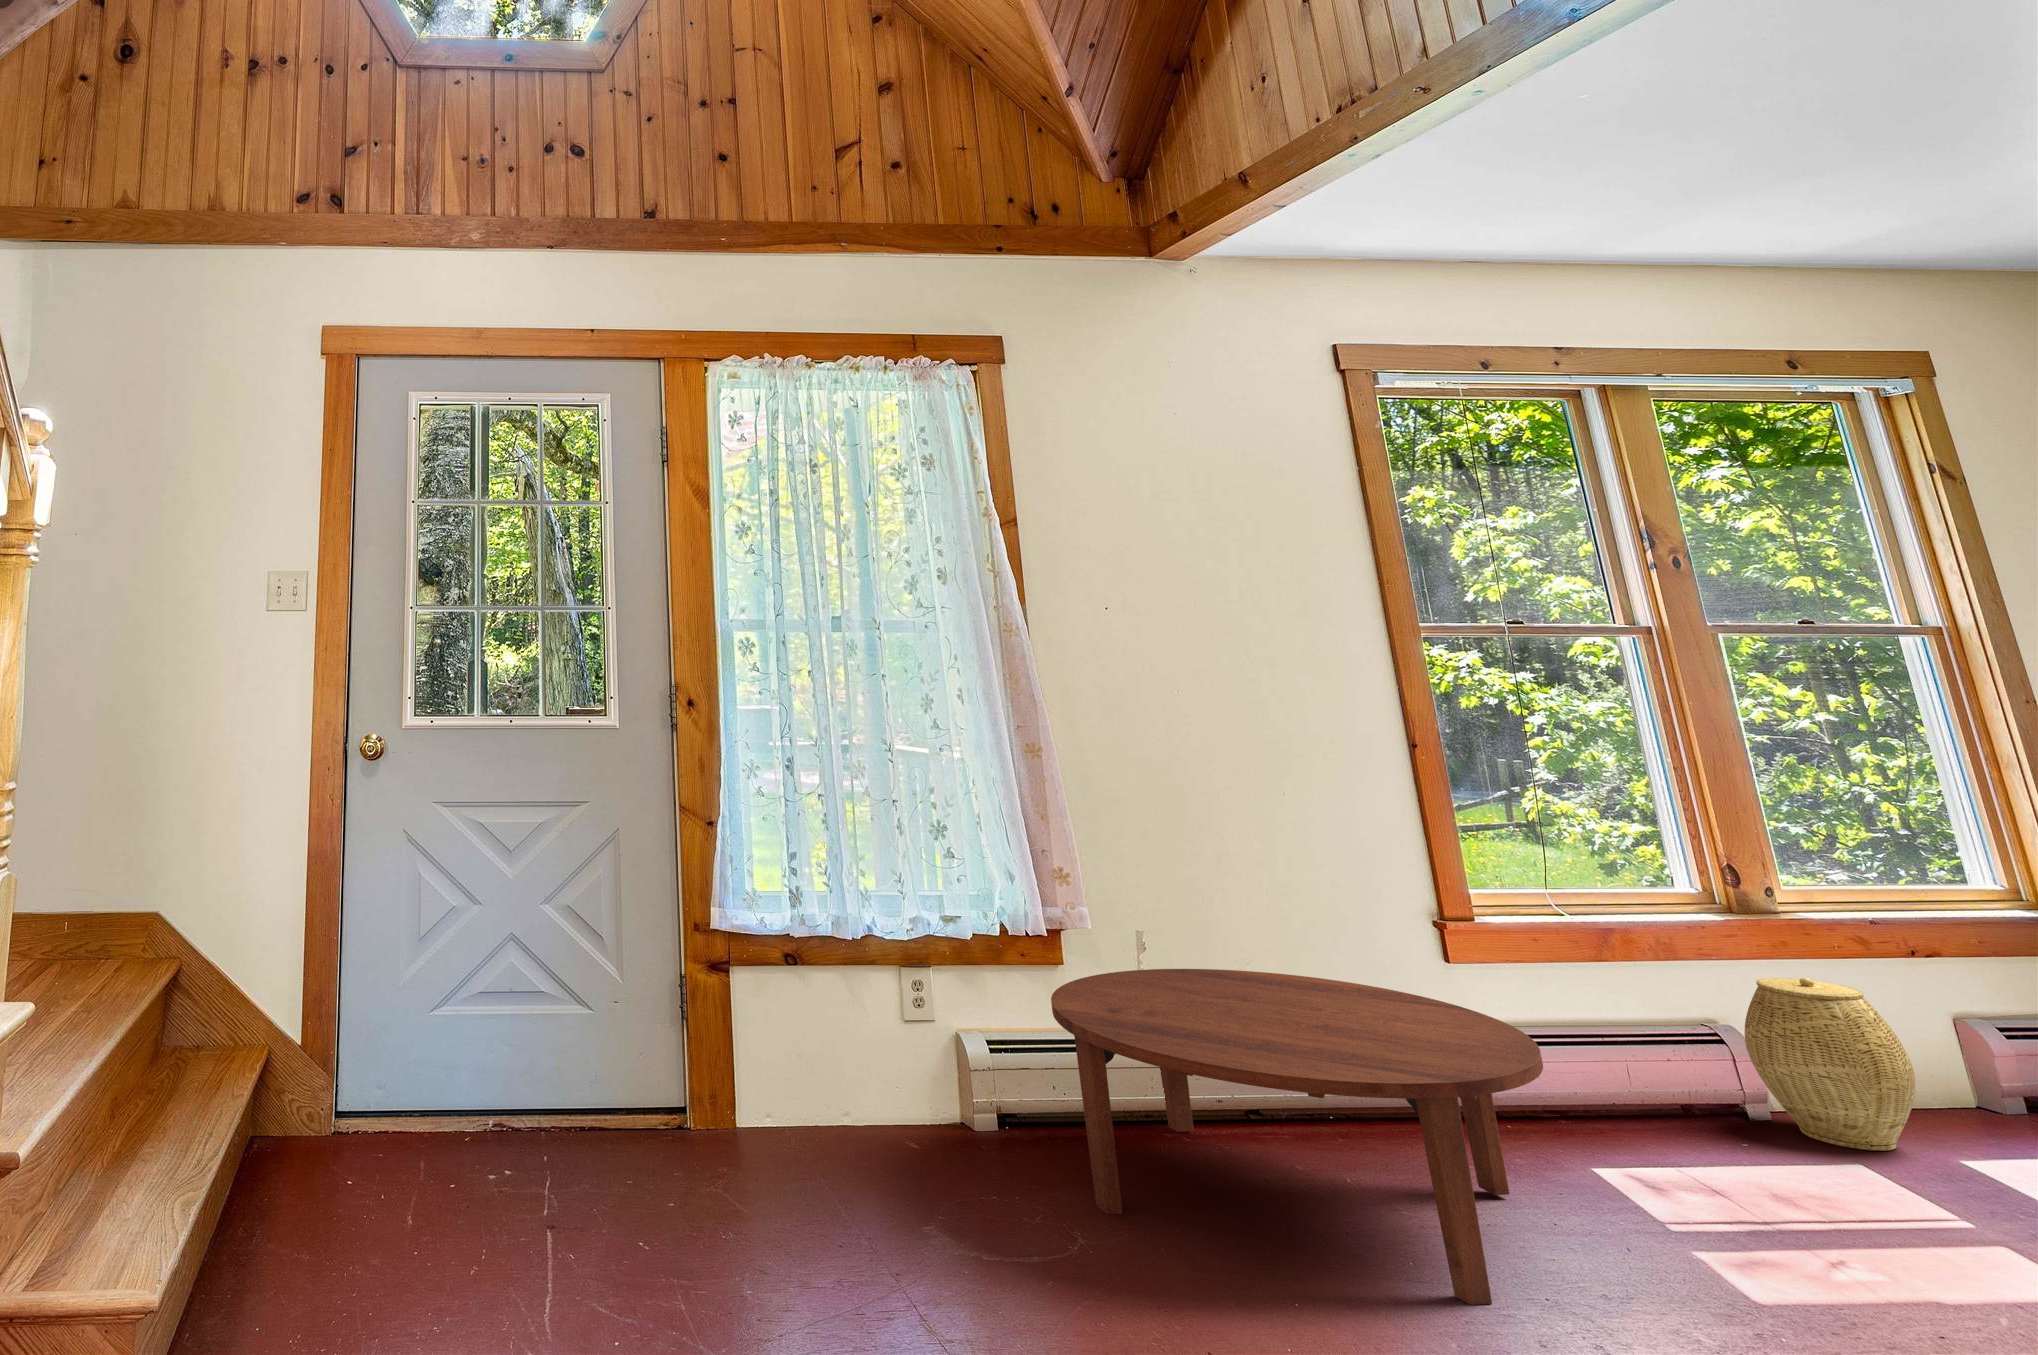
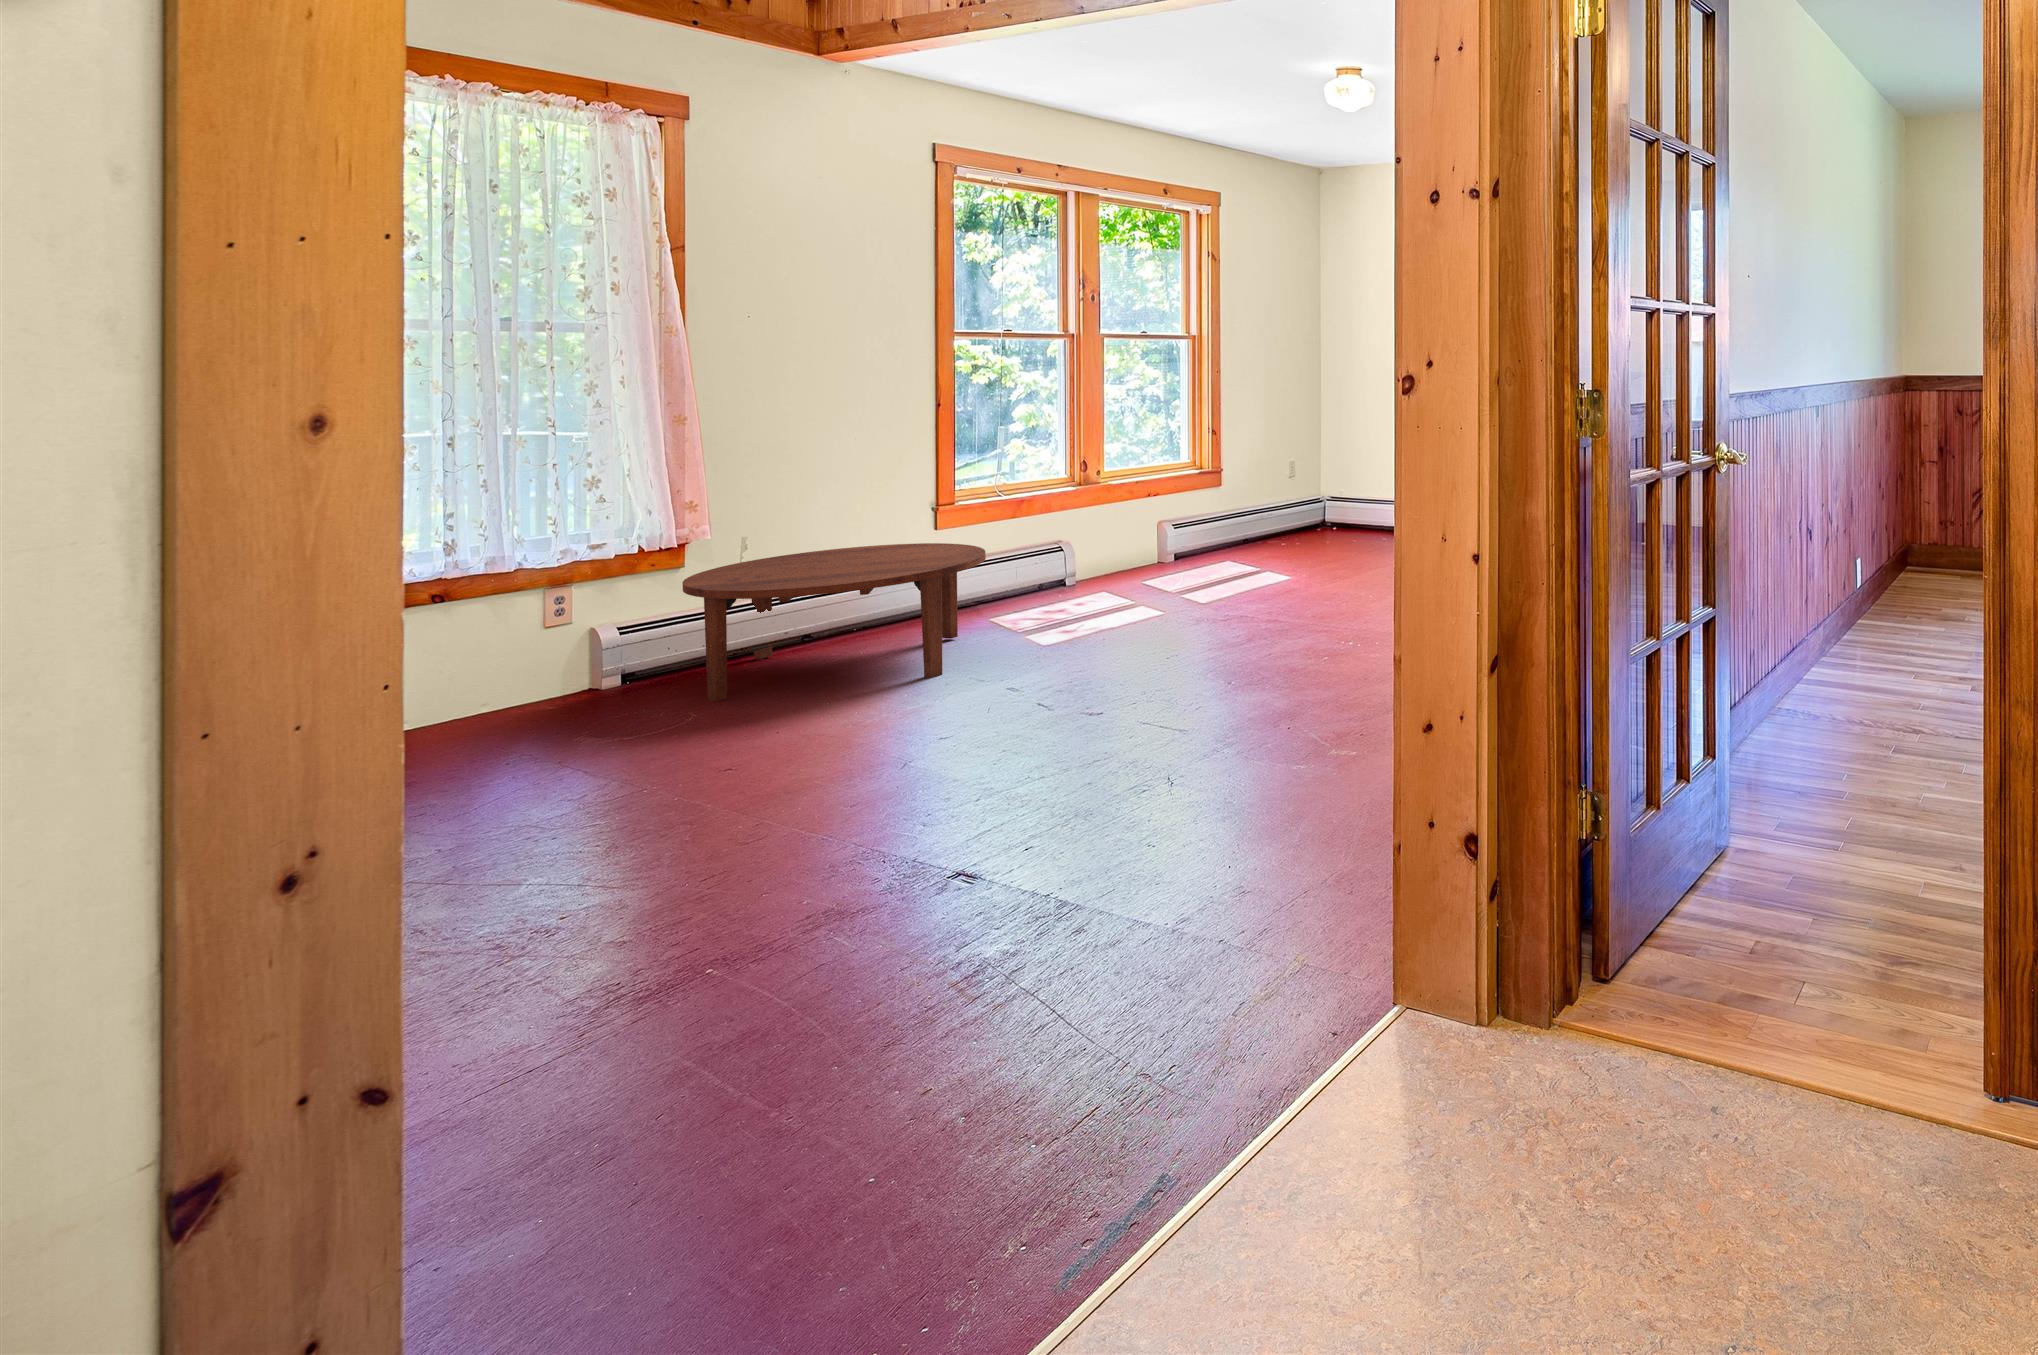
woven basket: present [1745,978,1915,1151] -> none [1082,510,1146,588]

